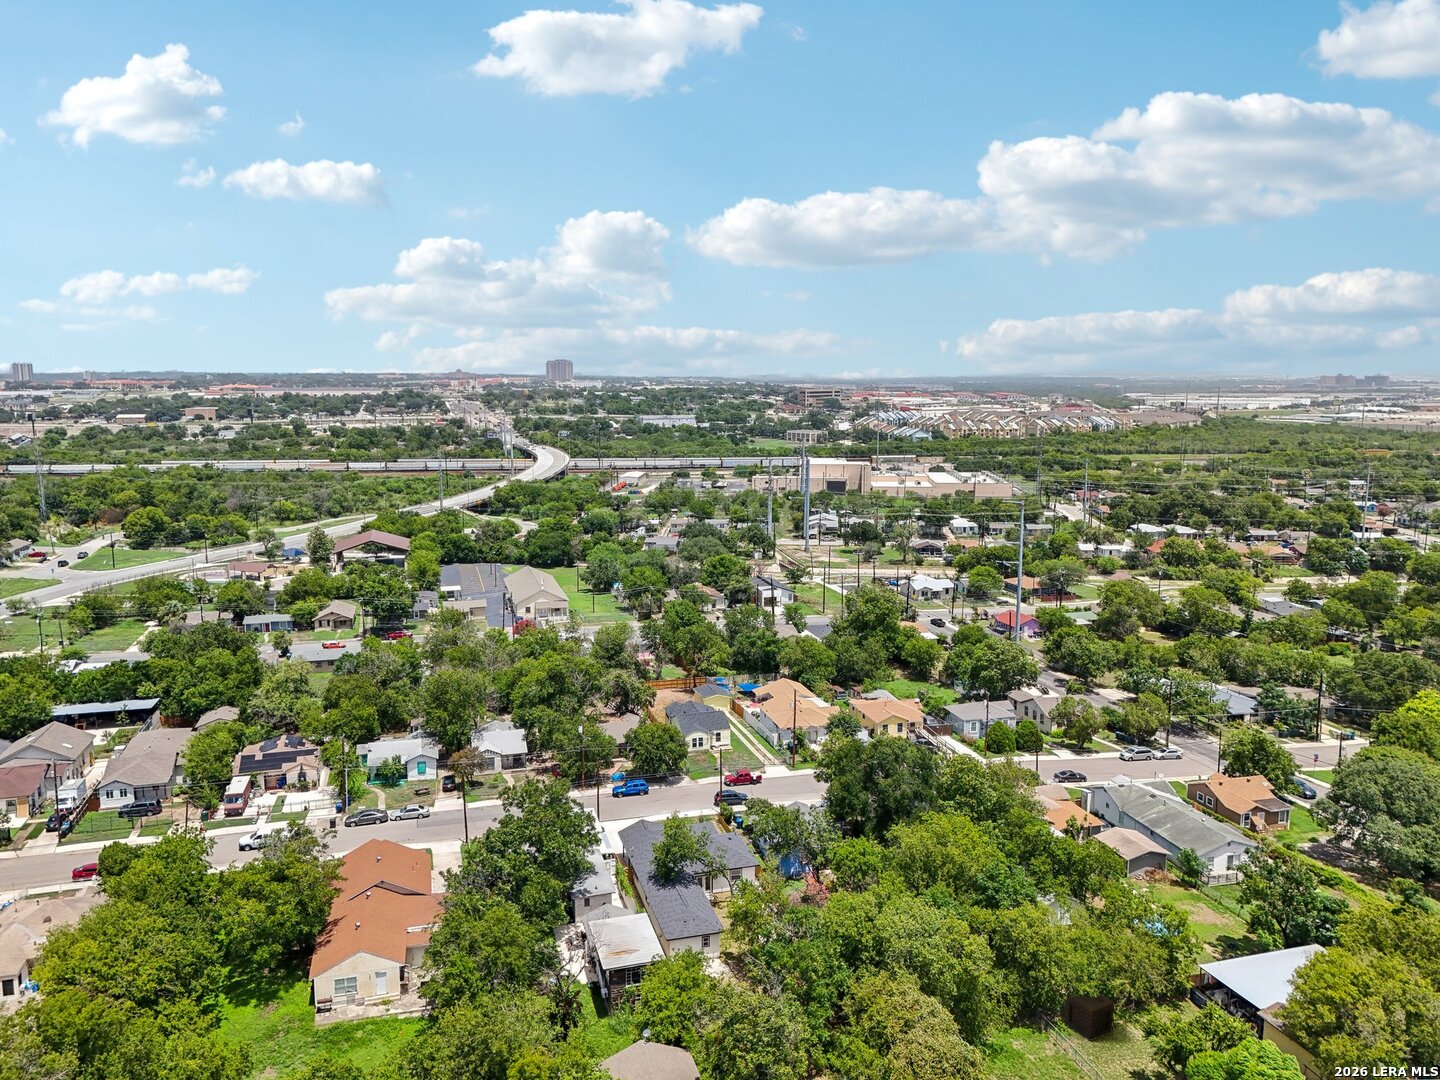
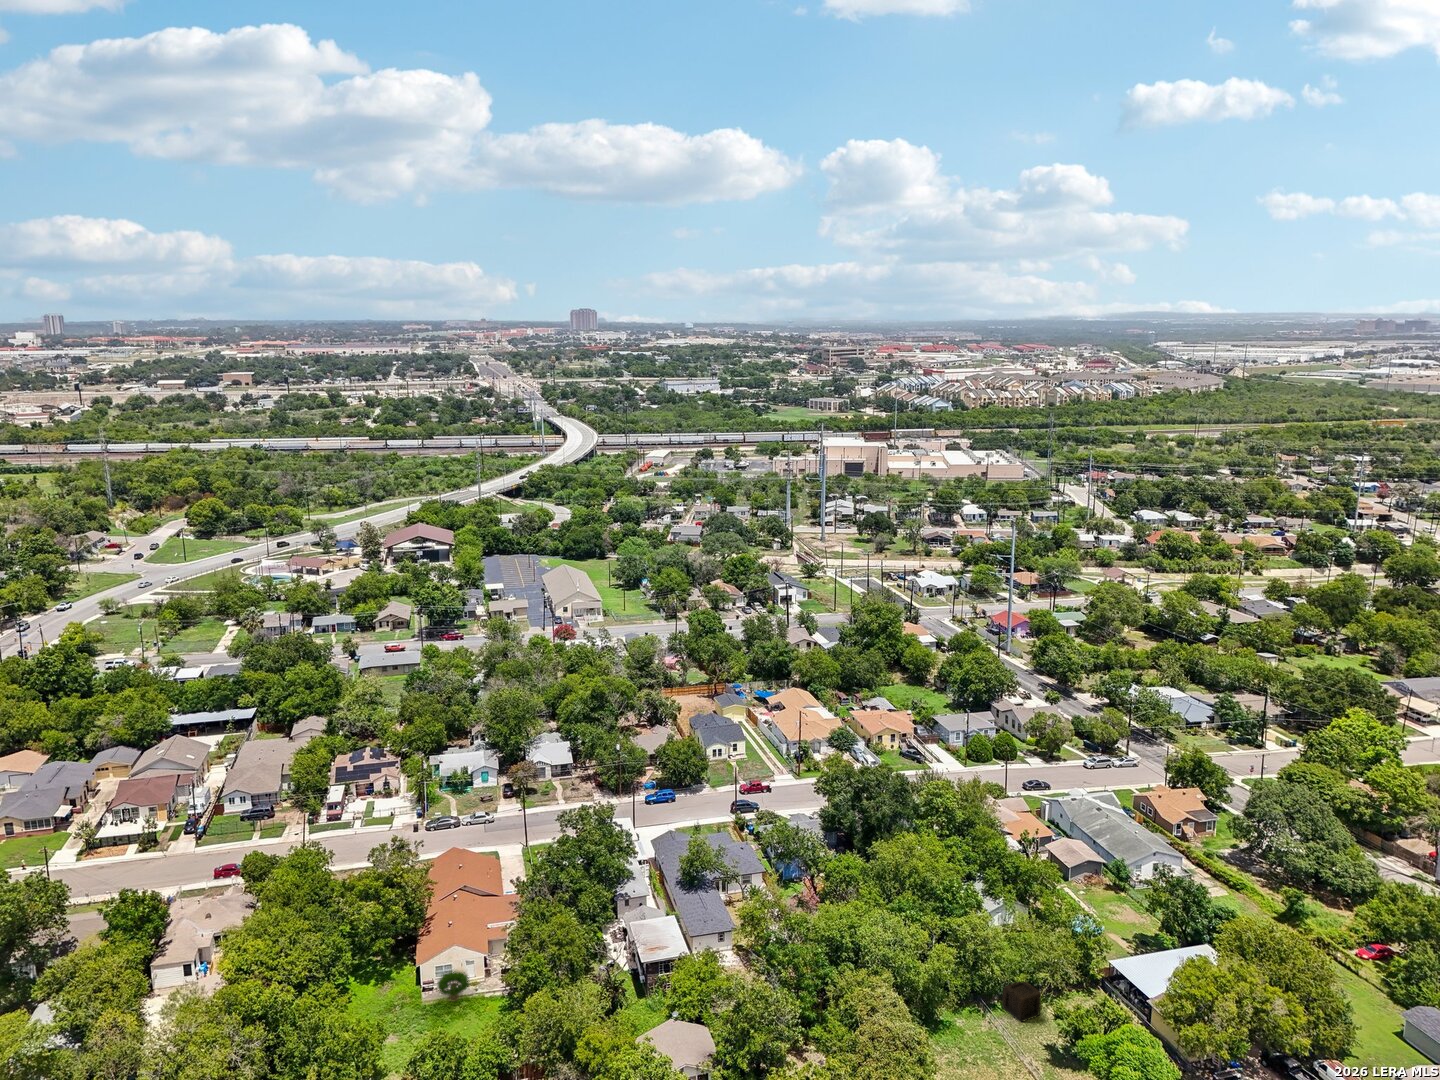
potted plant: none [333,979,382,1023] -> present [437,971,471,1002]

